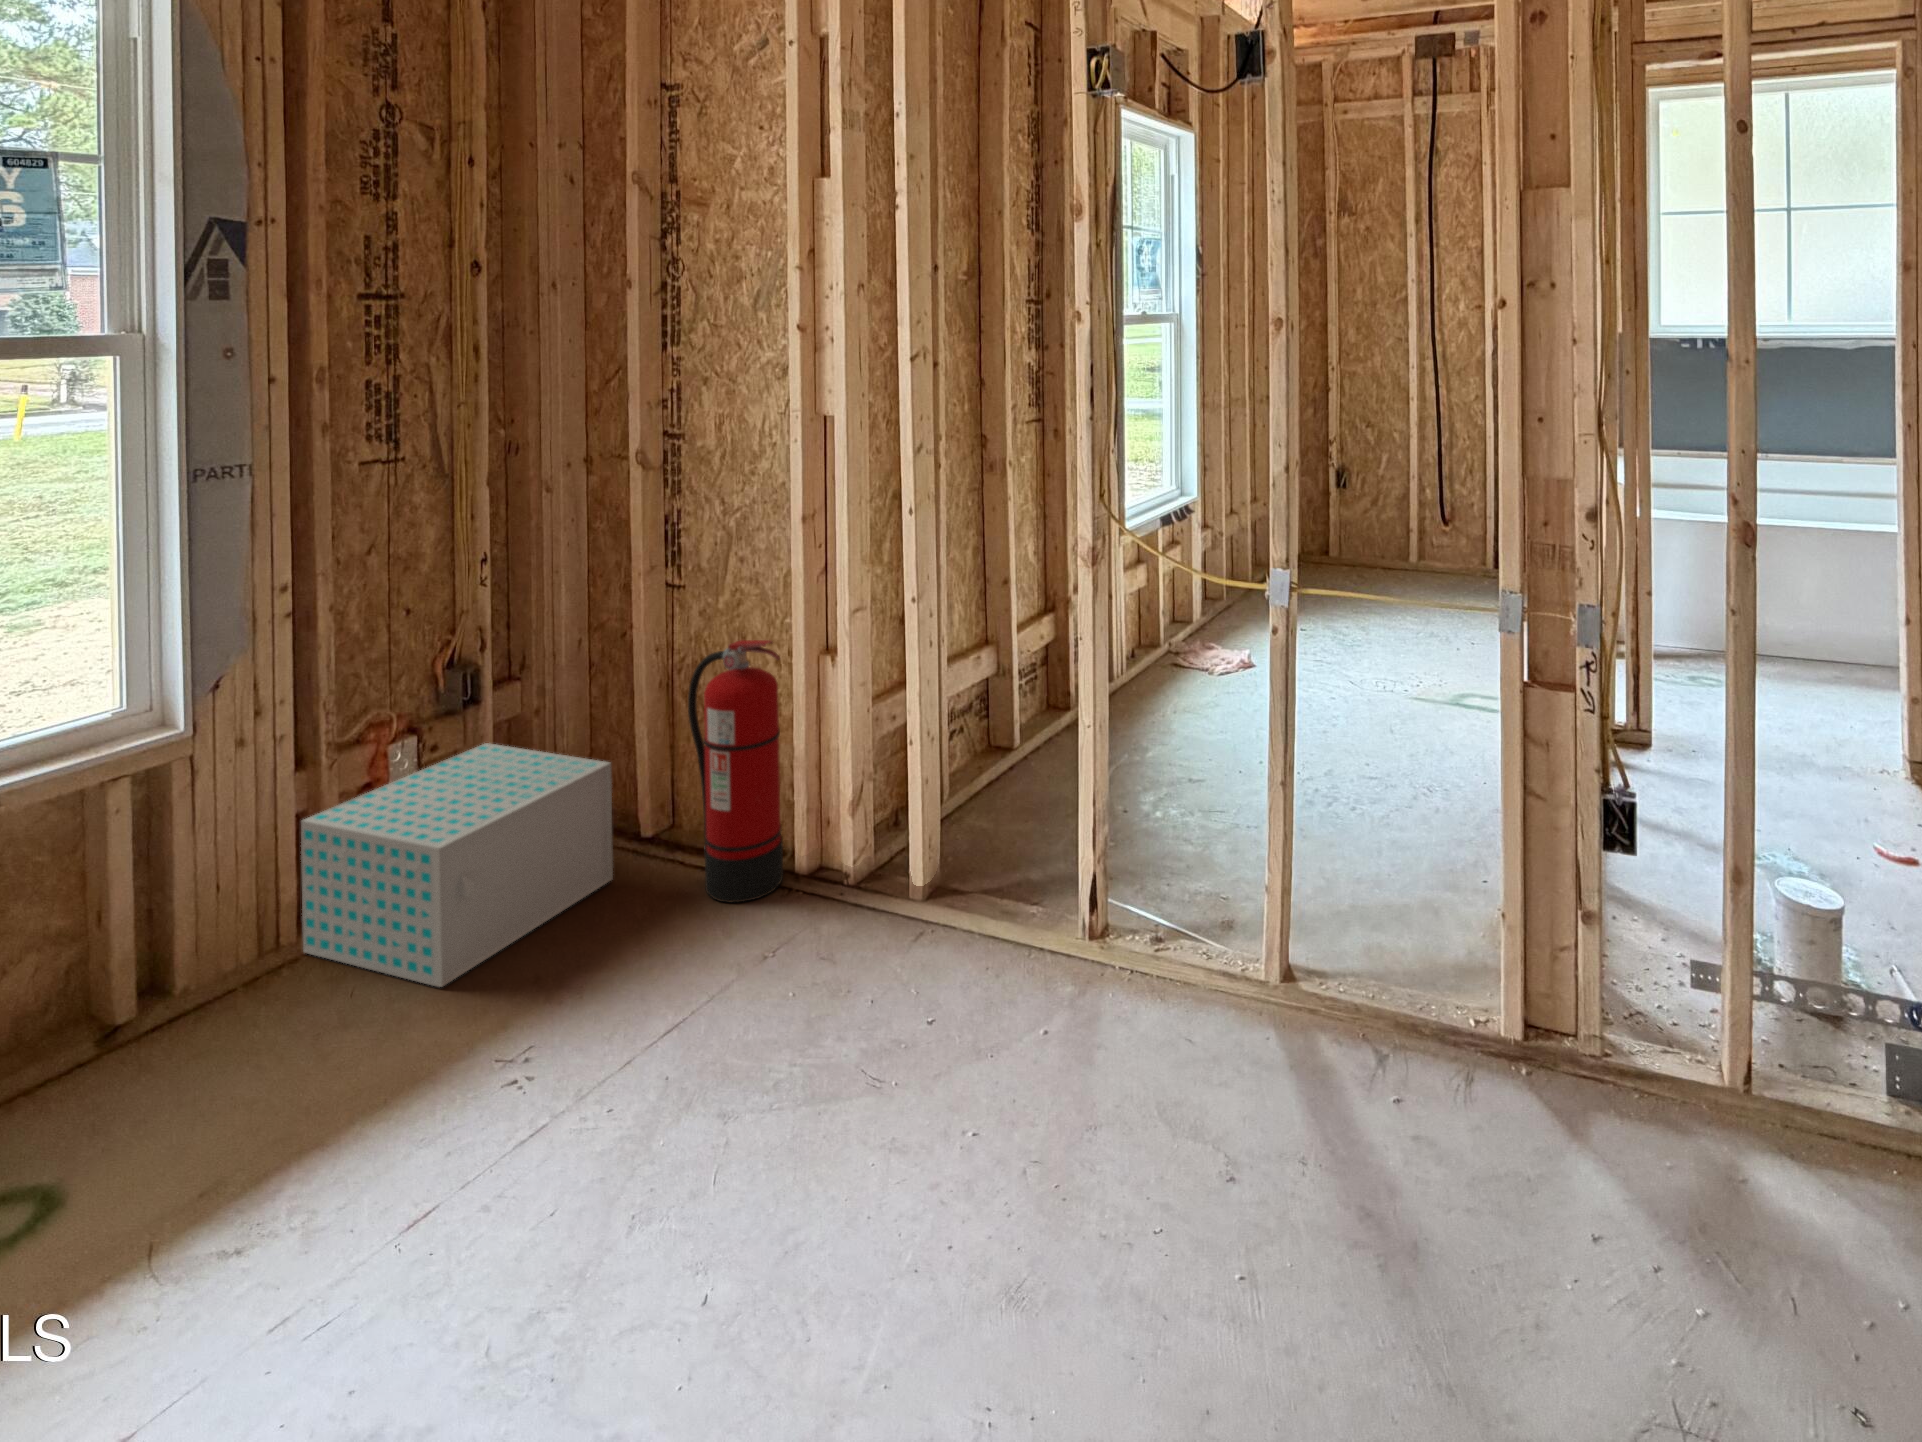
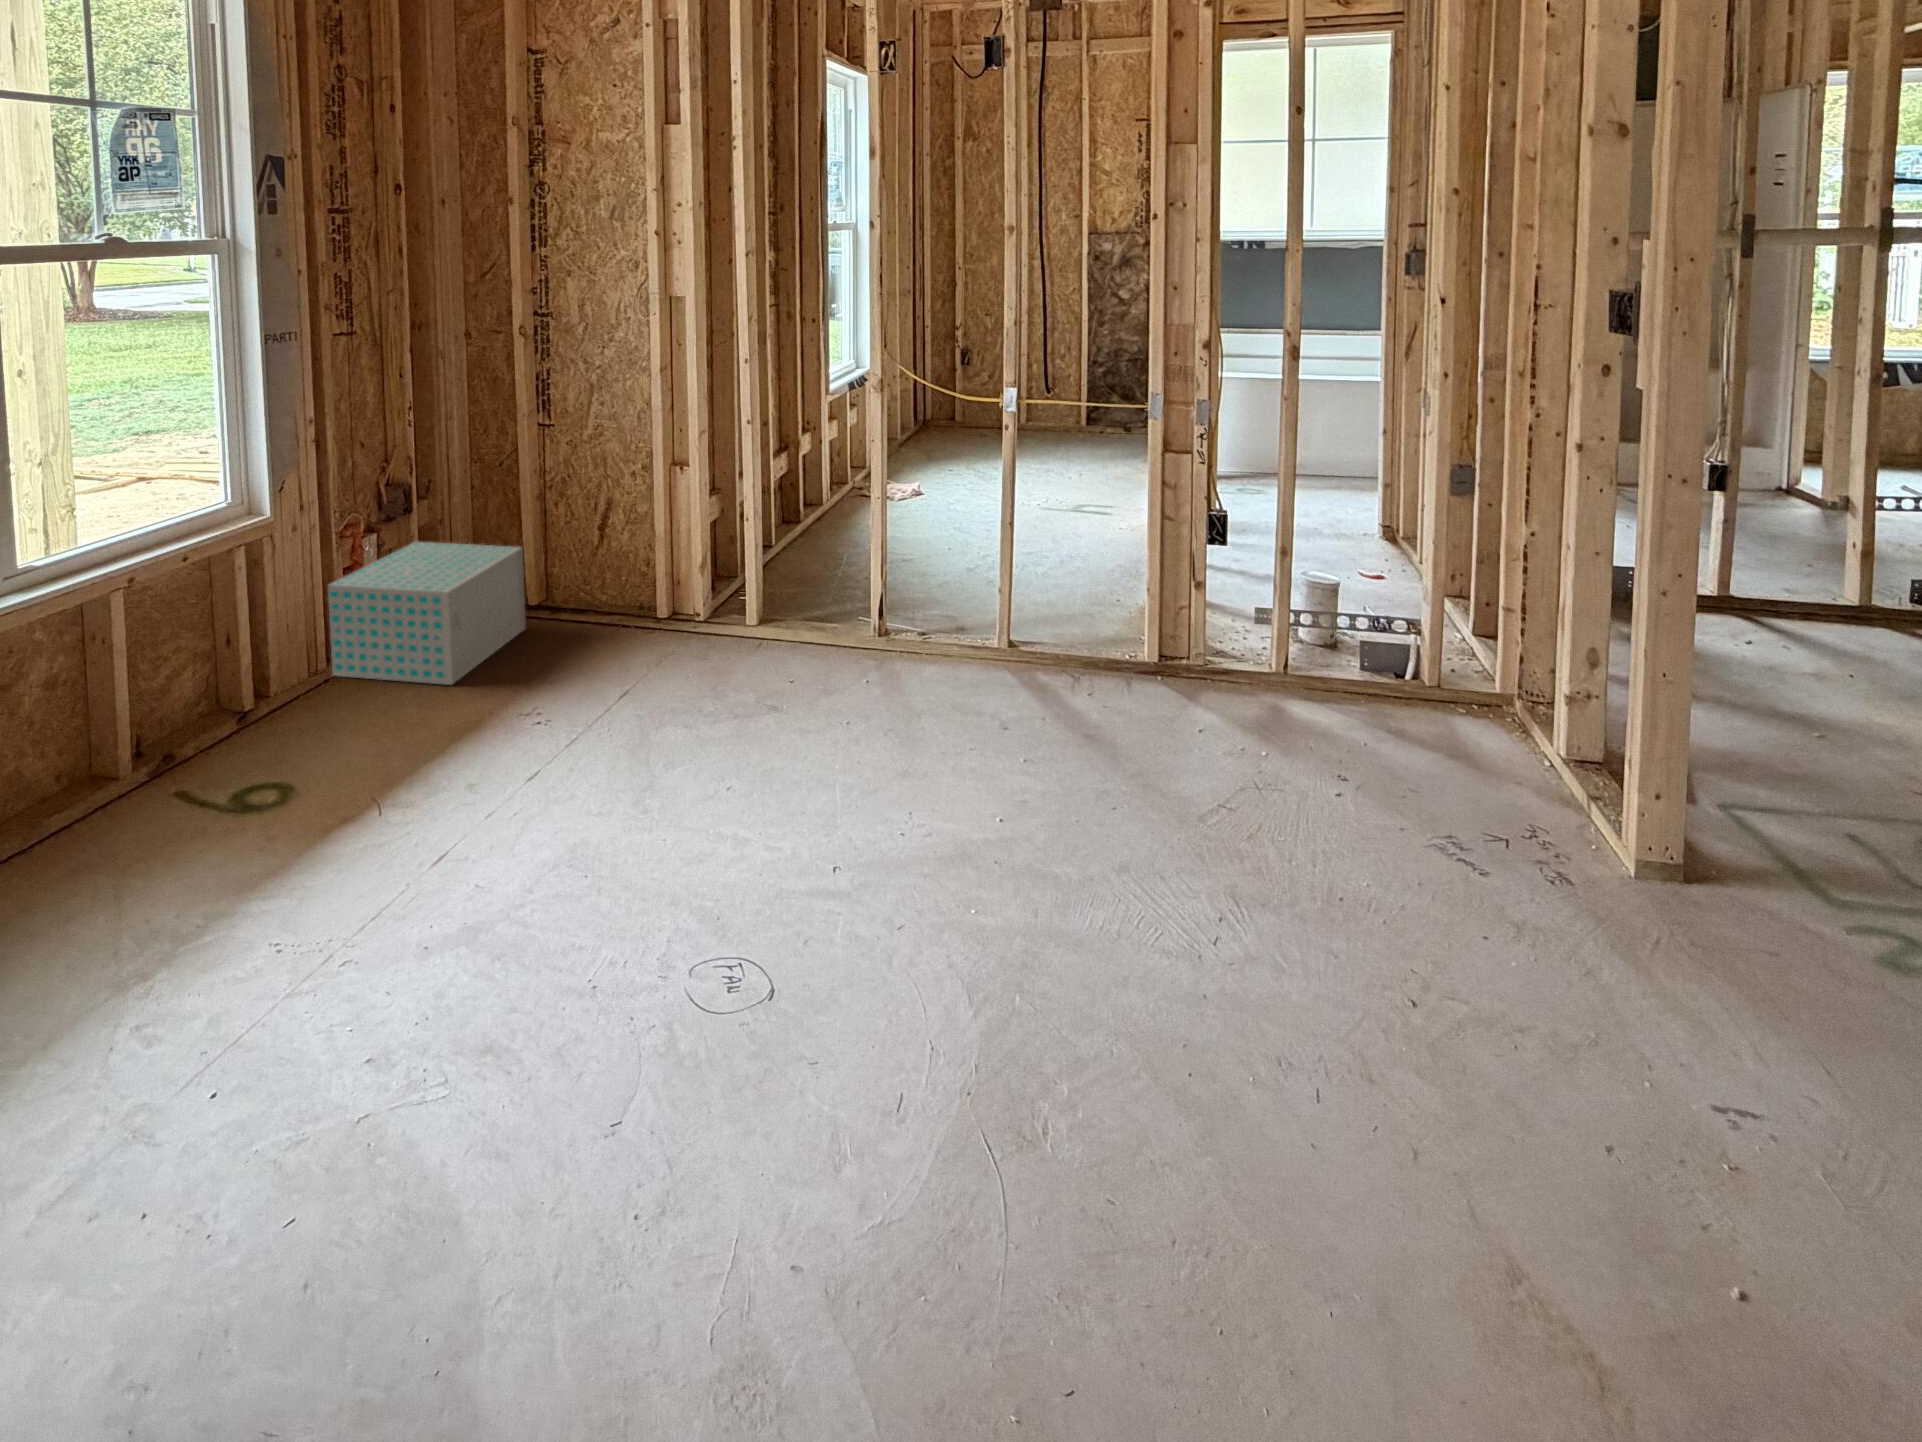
fire extinguisher: present [688,640,783,903] -> none [575,456,649,636]

